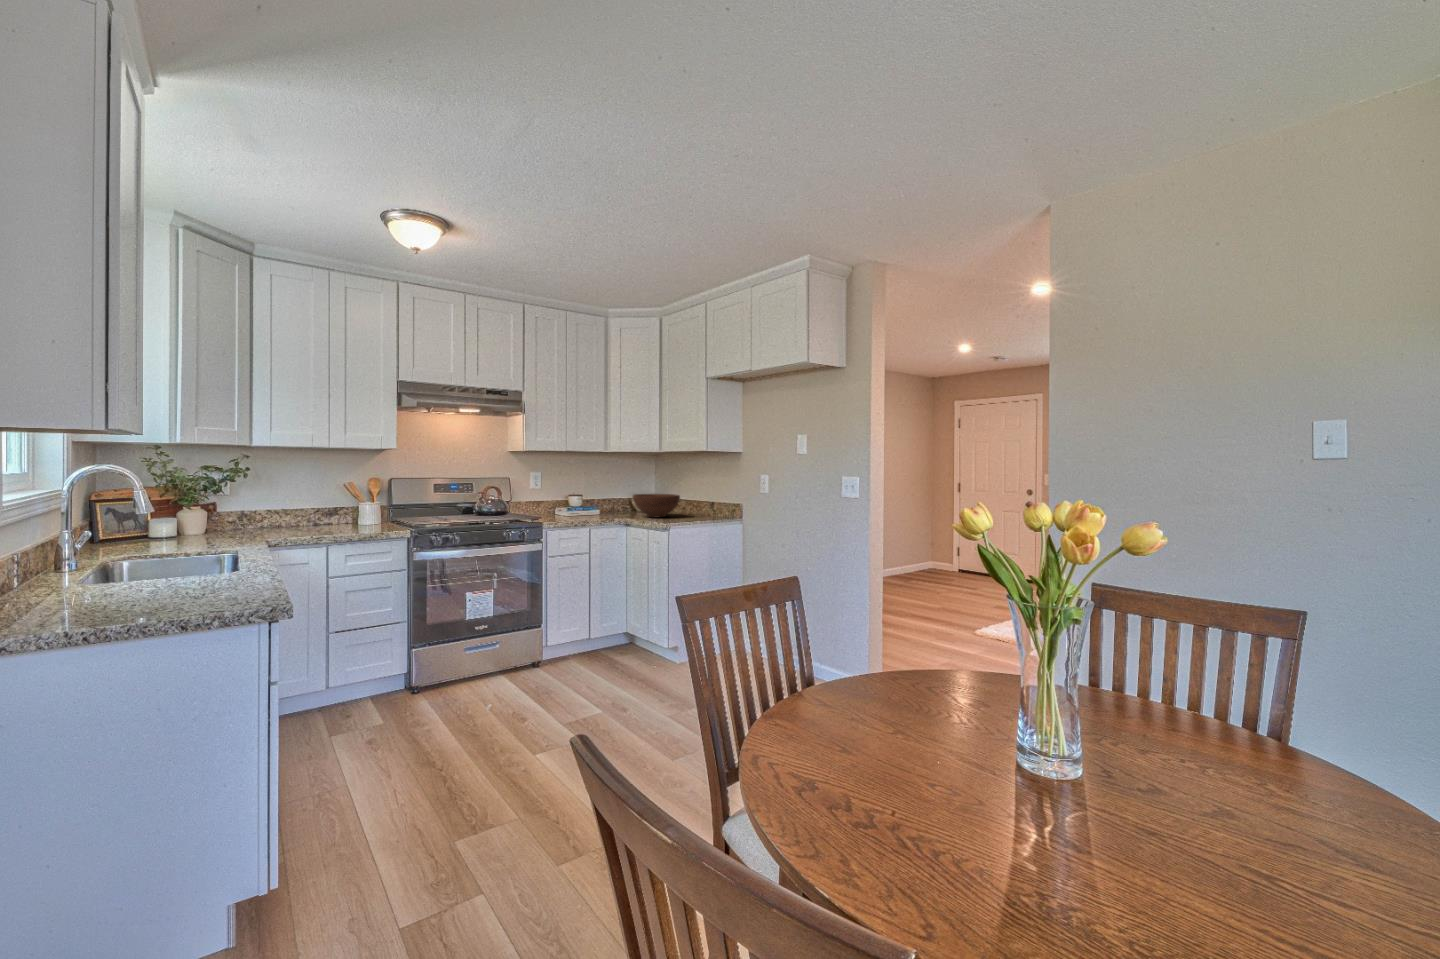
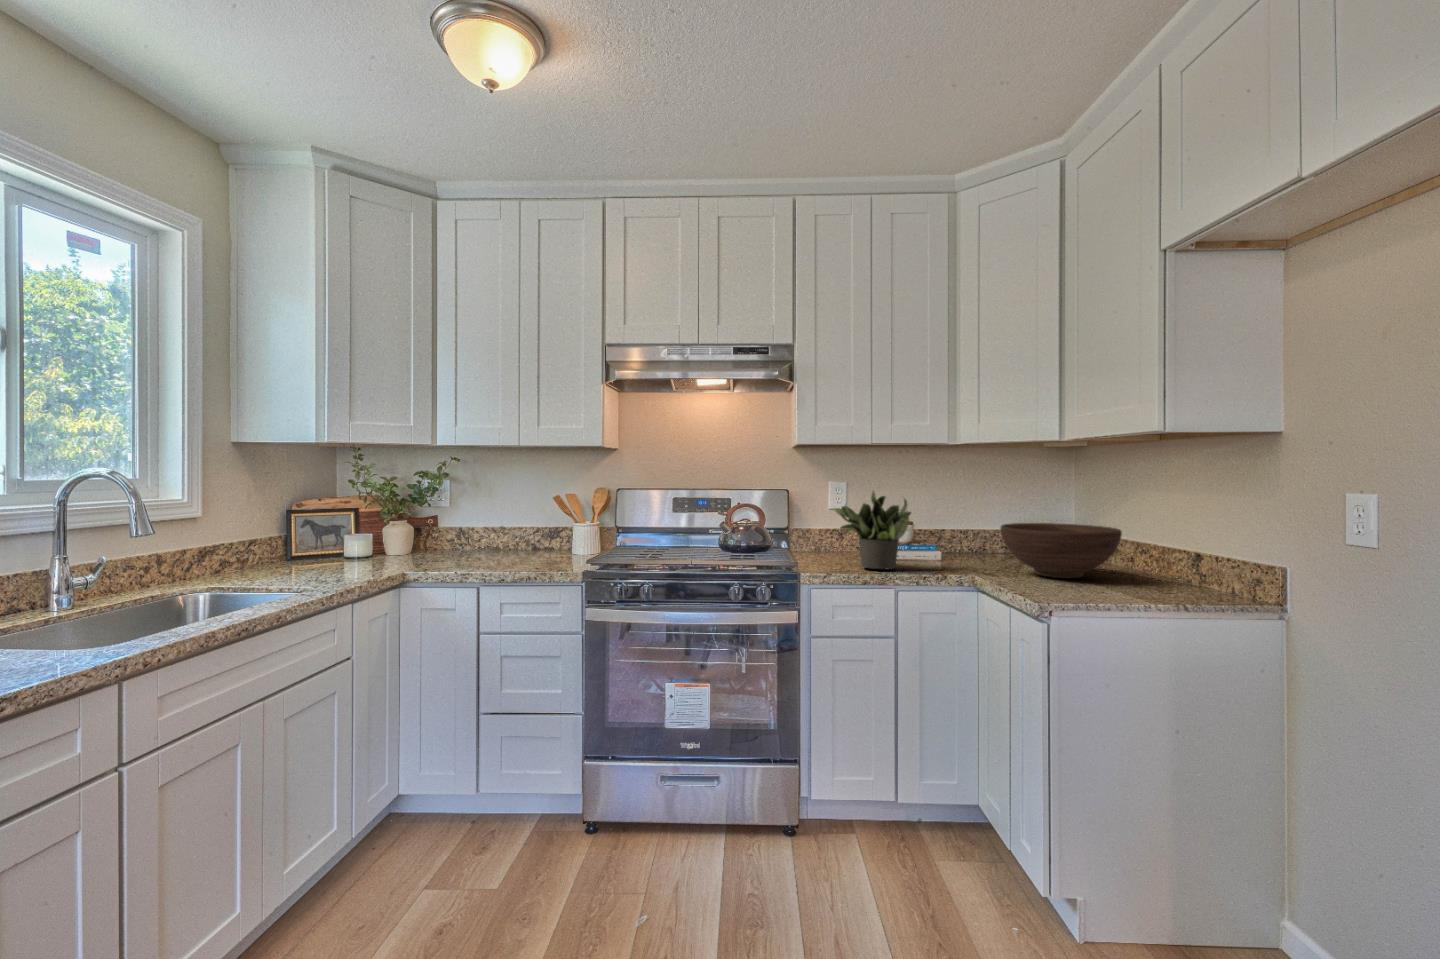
potted plant: none [549,478,594,519] -> present [834,491,911,569]

